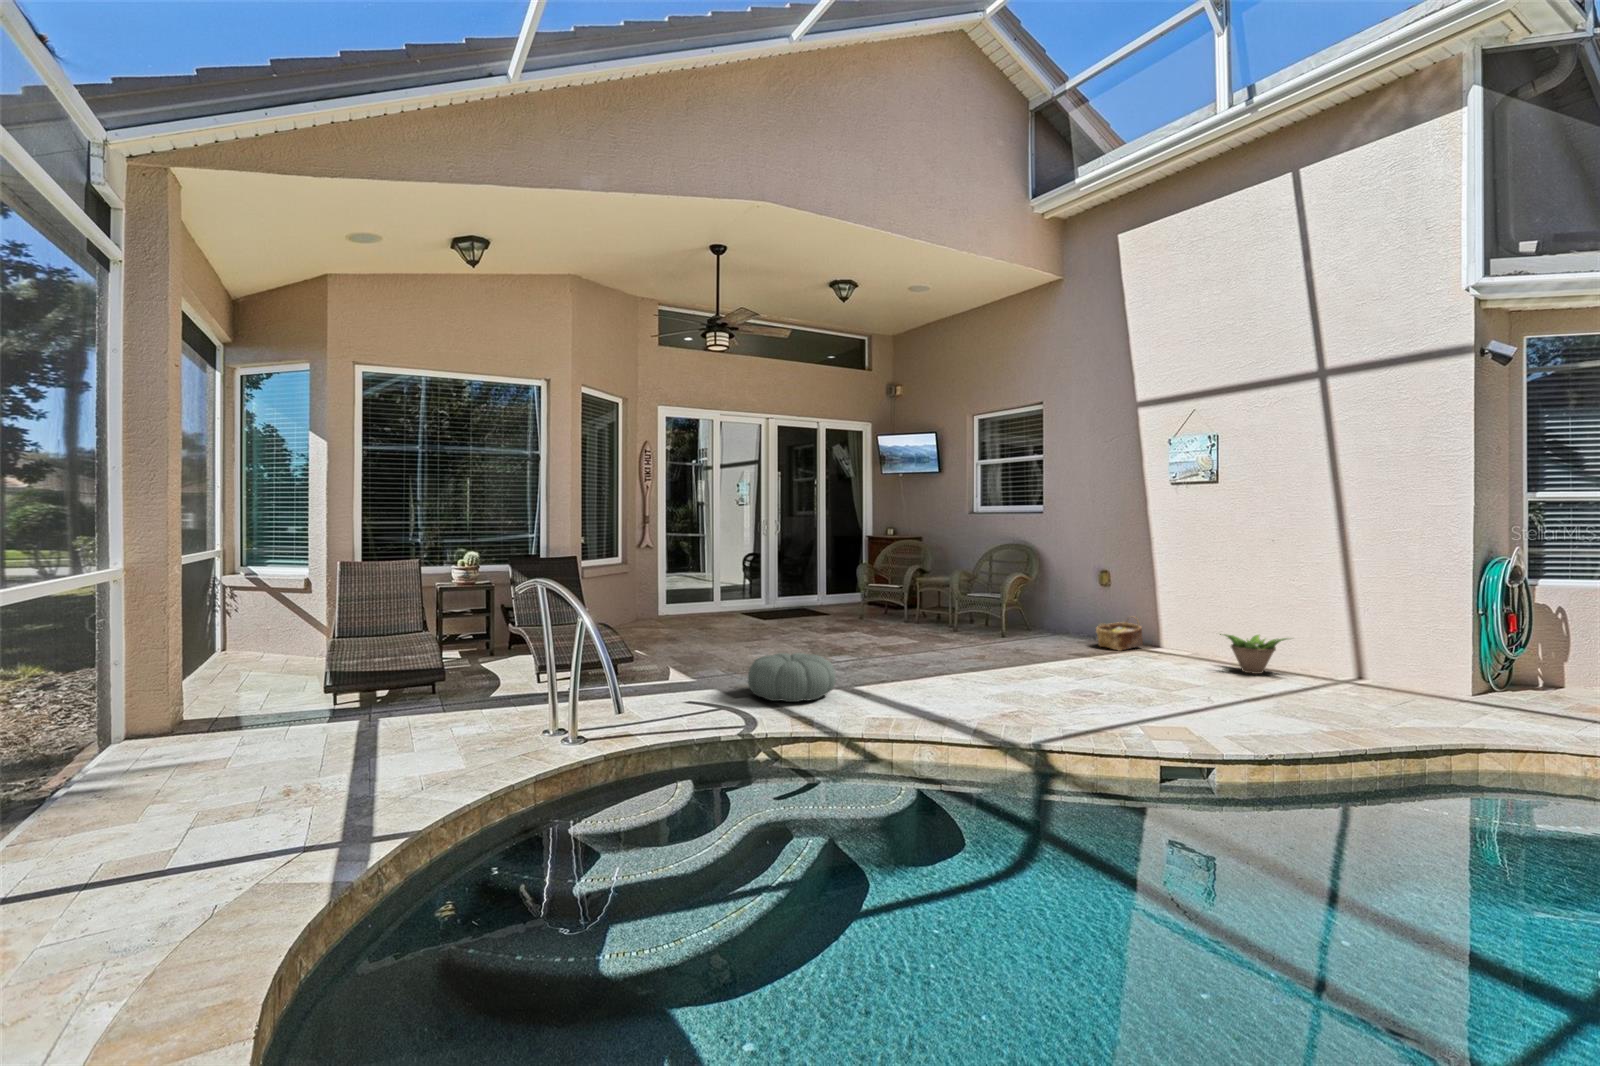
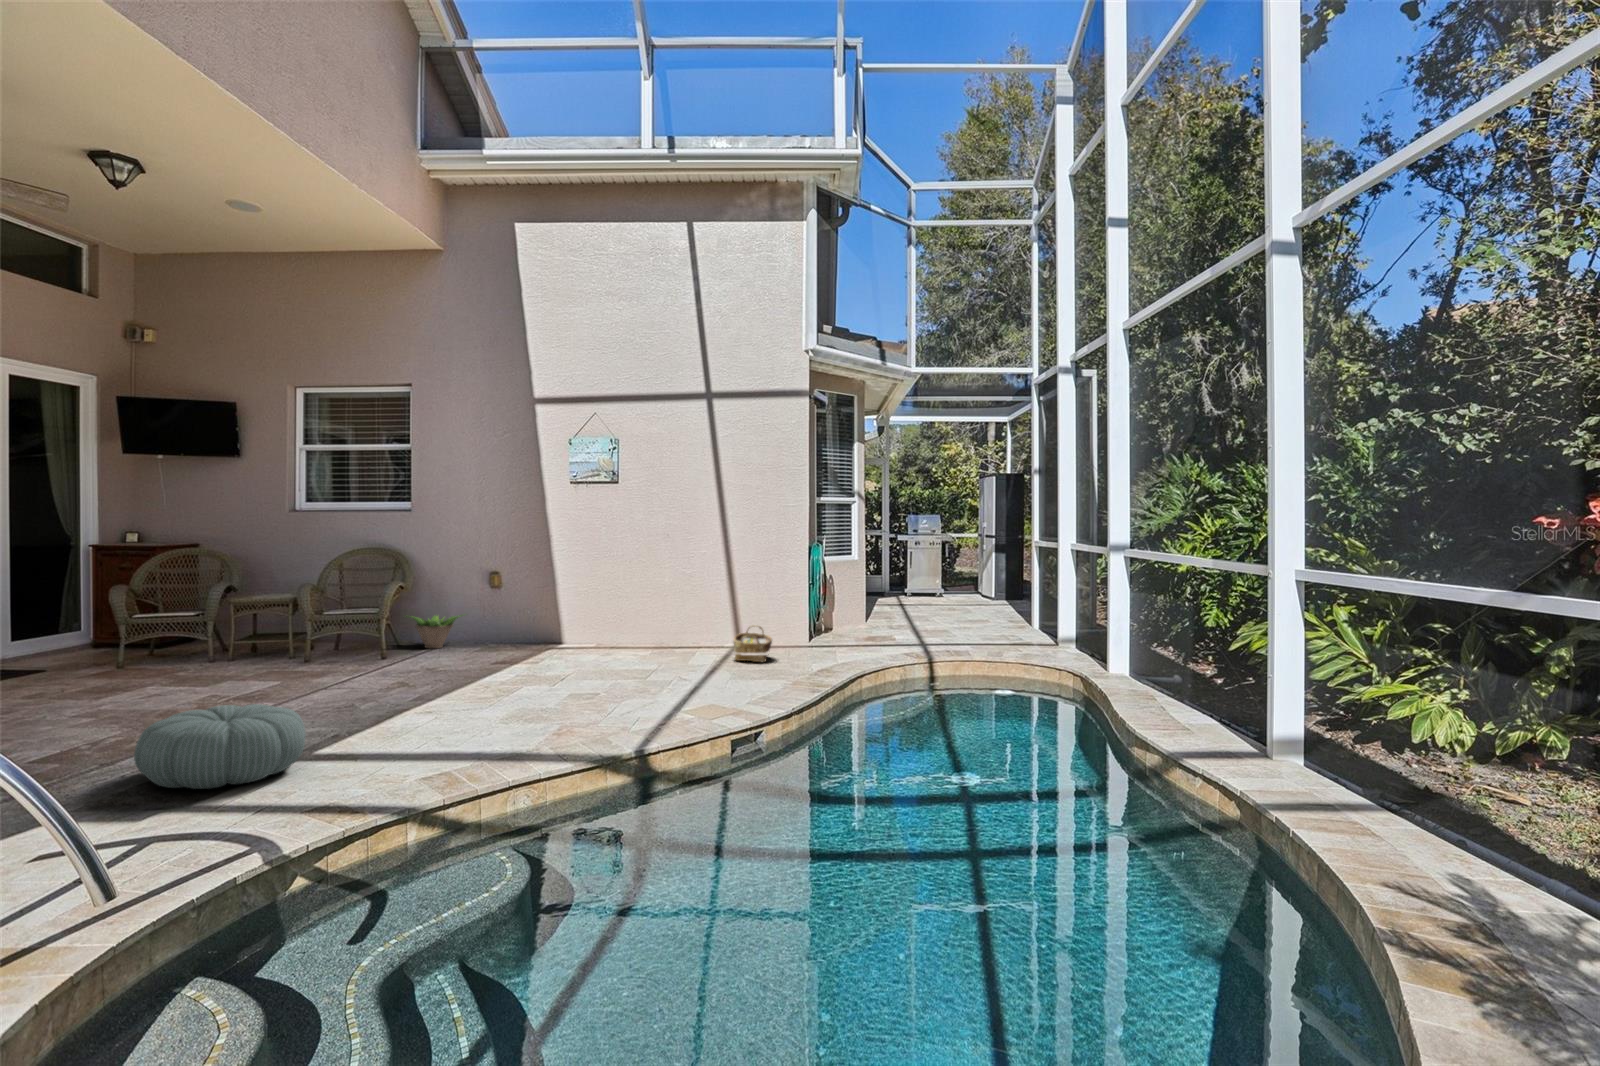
woven basket: present [1096,617,1143,651] -> present [733,625,772,662]
decorative plant: present [1220,634,1288,674] -> present [406,615,463,648]

